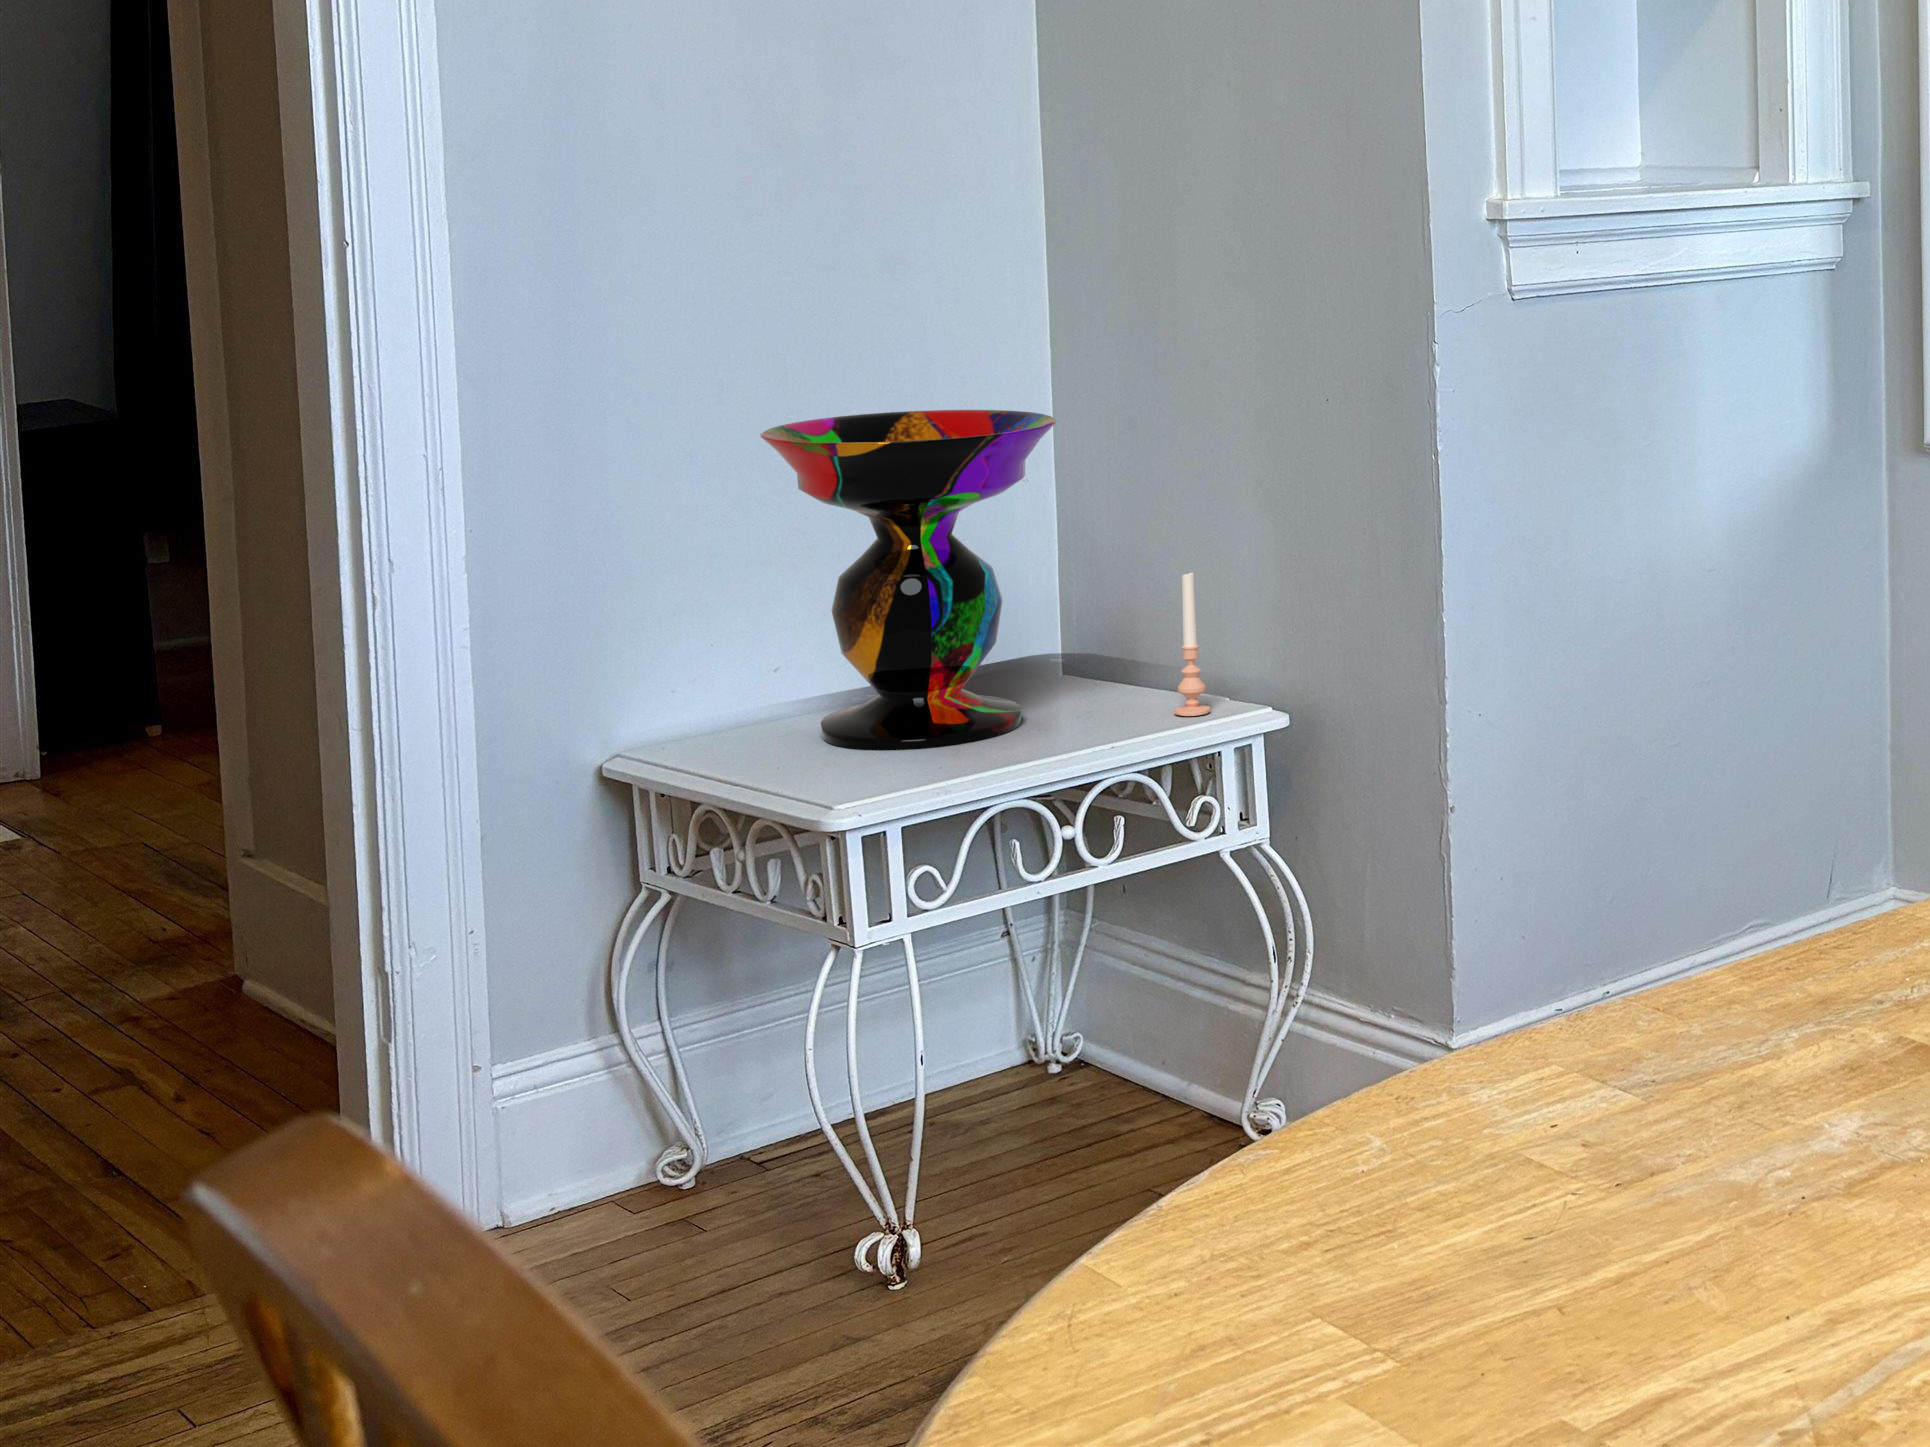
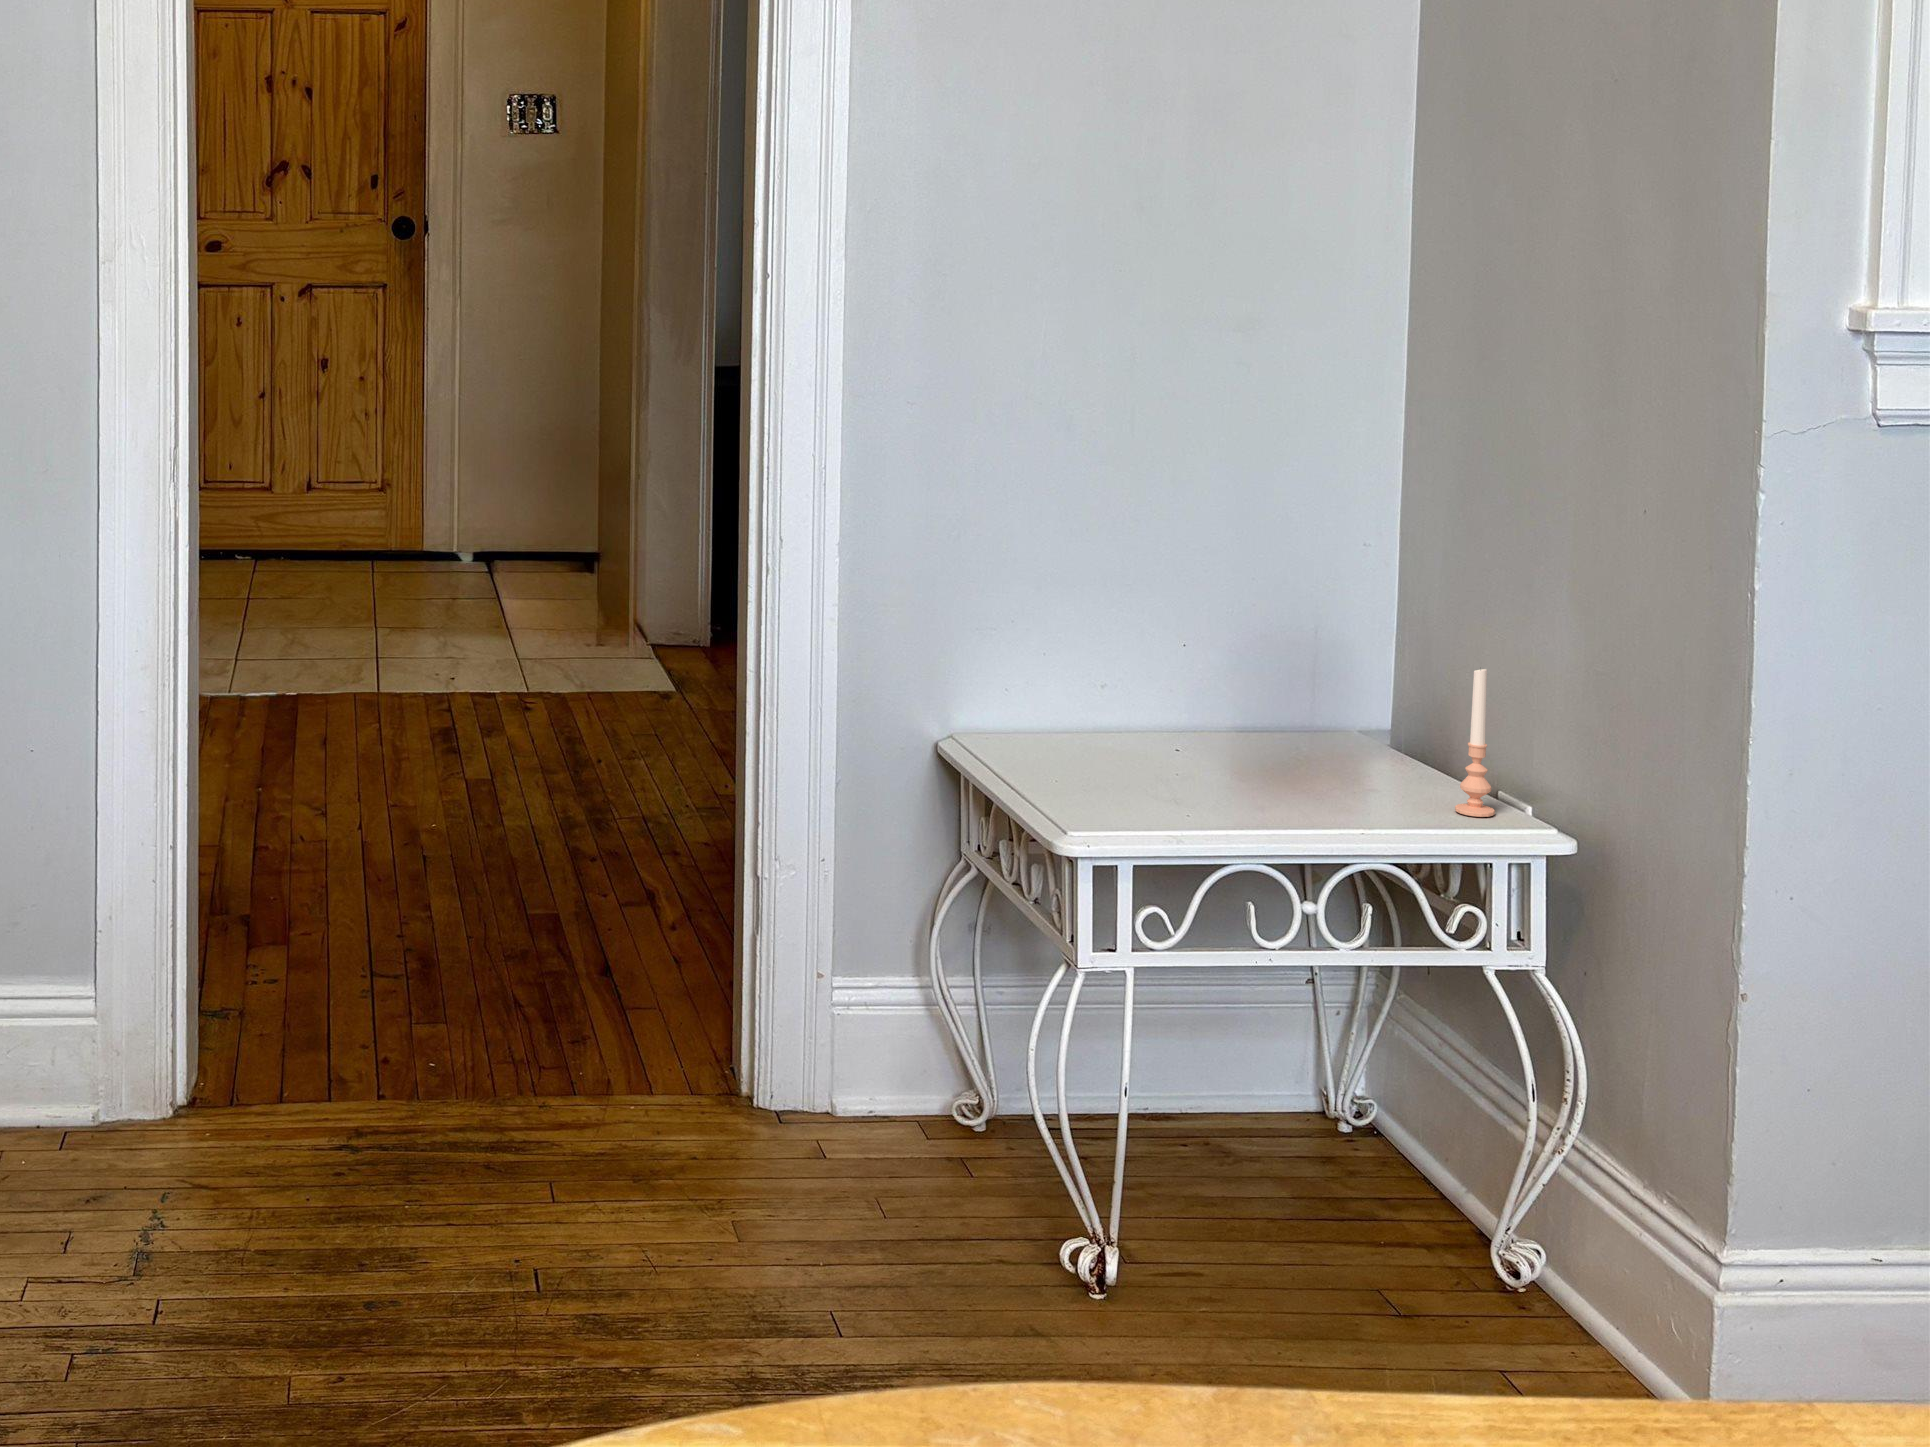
decorative bowl: present [760,410,1057,751] -> none [1064,463,1357,799]

